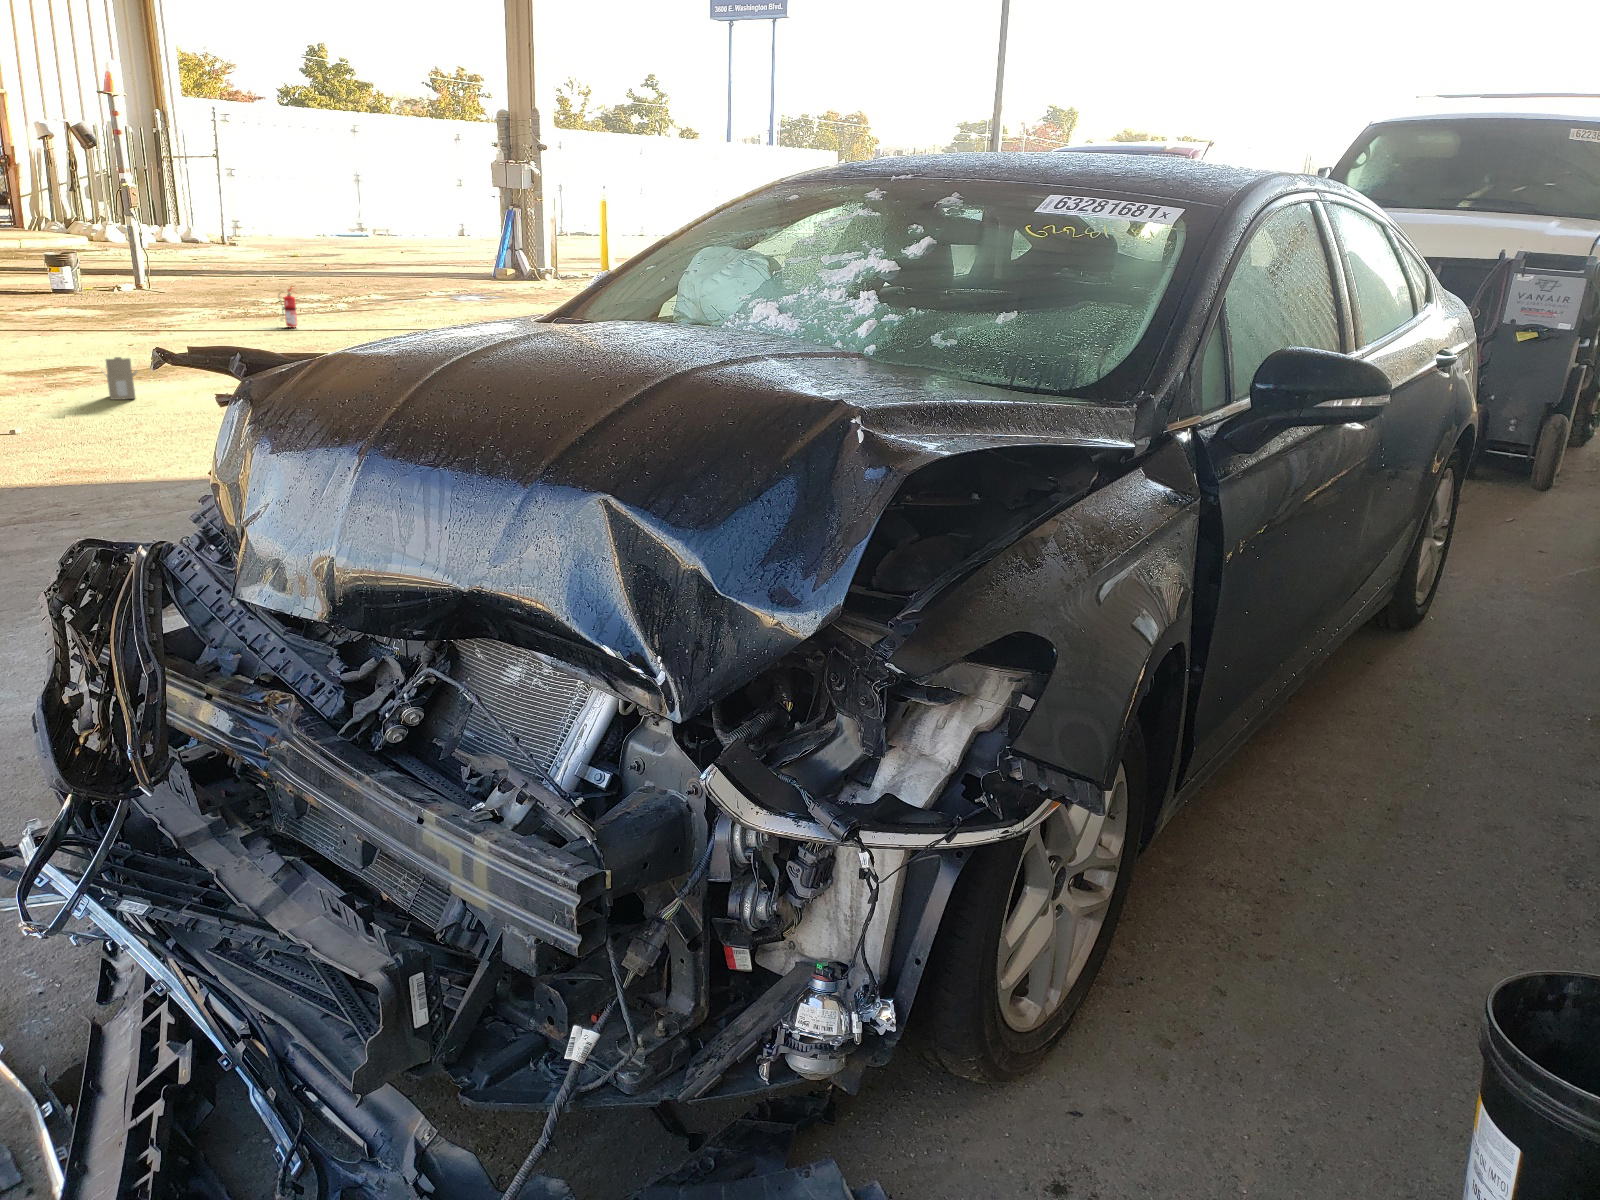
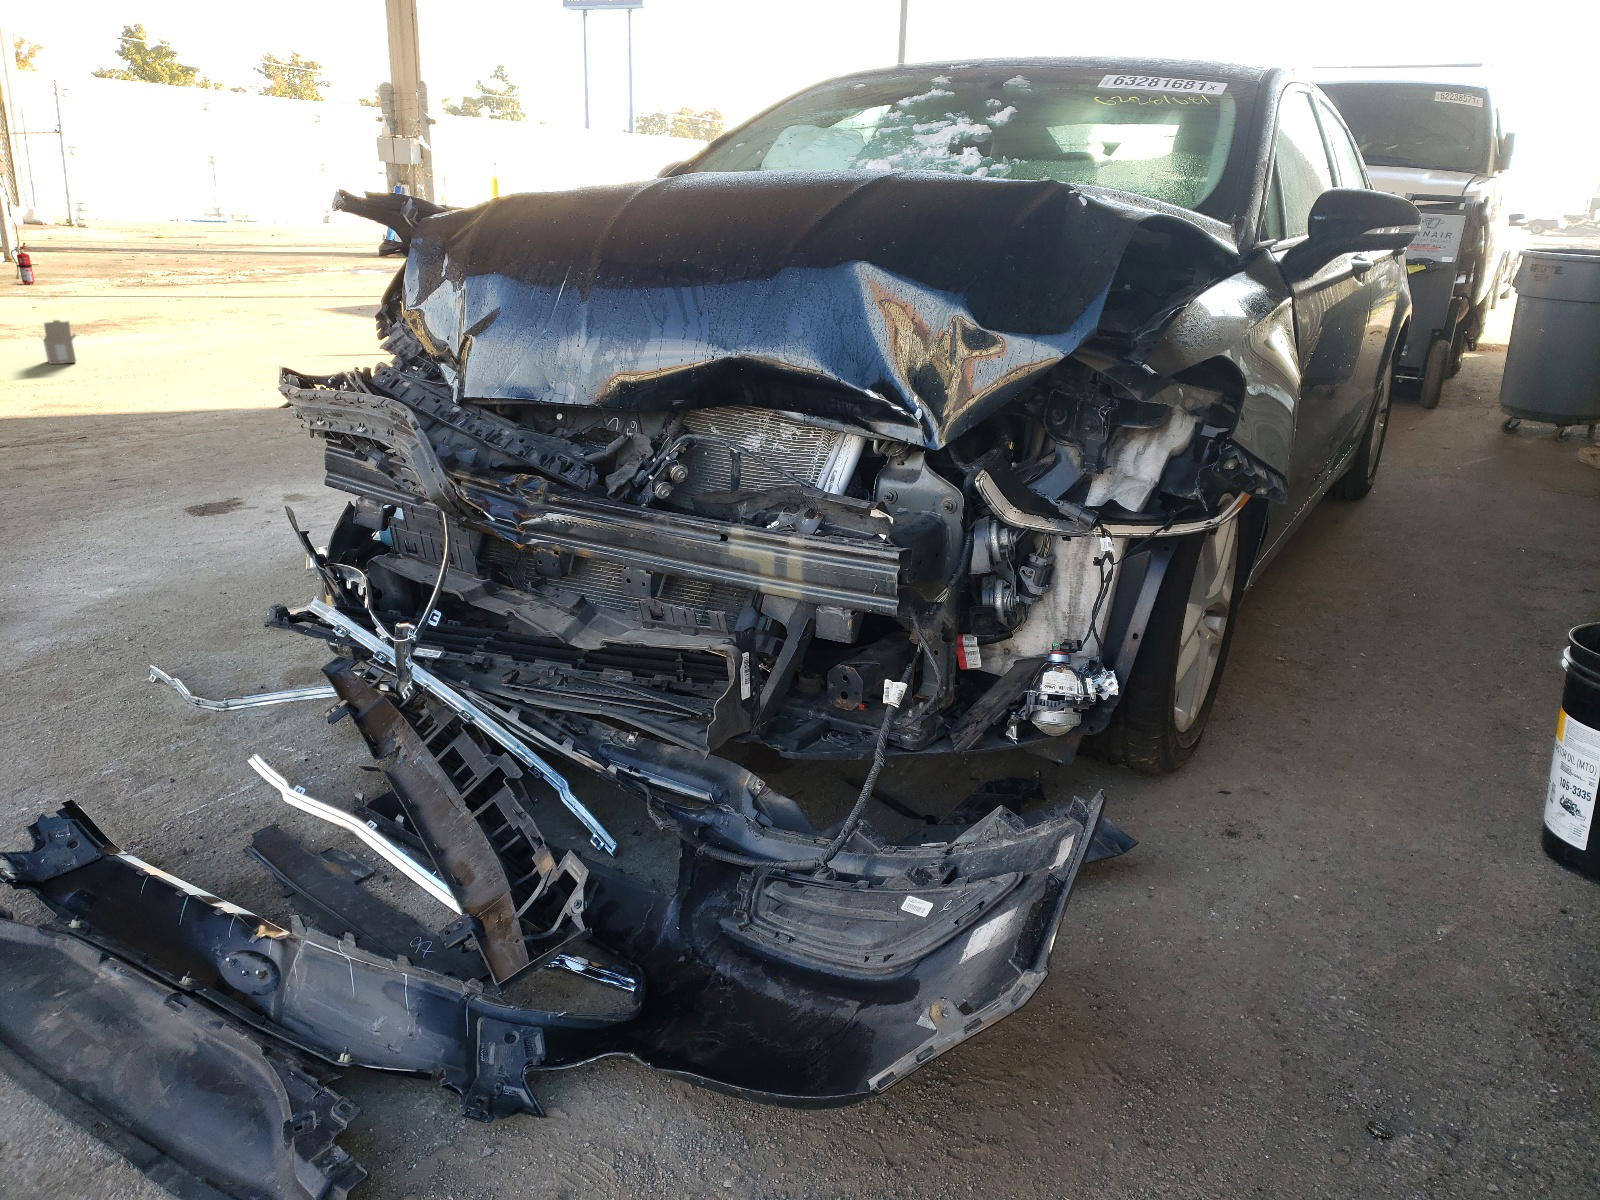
fire extinguisher: present [280,286,297,327] -> present [11,243,34,285]

